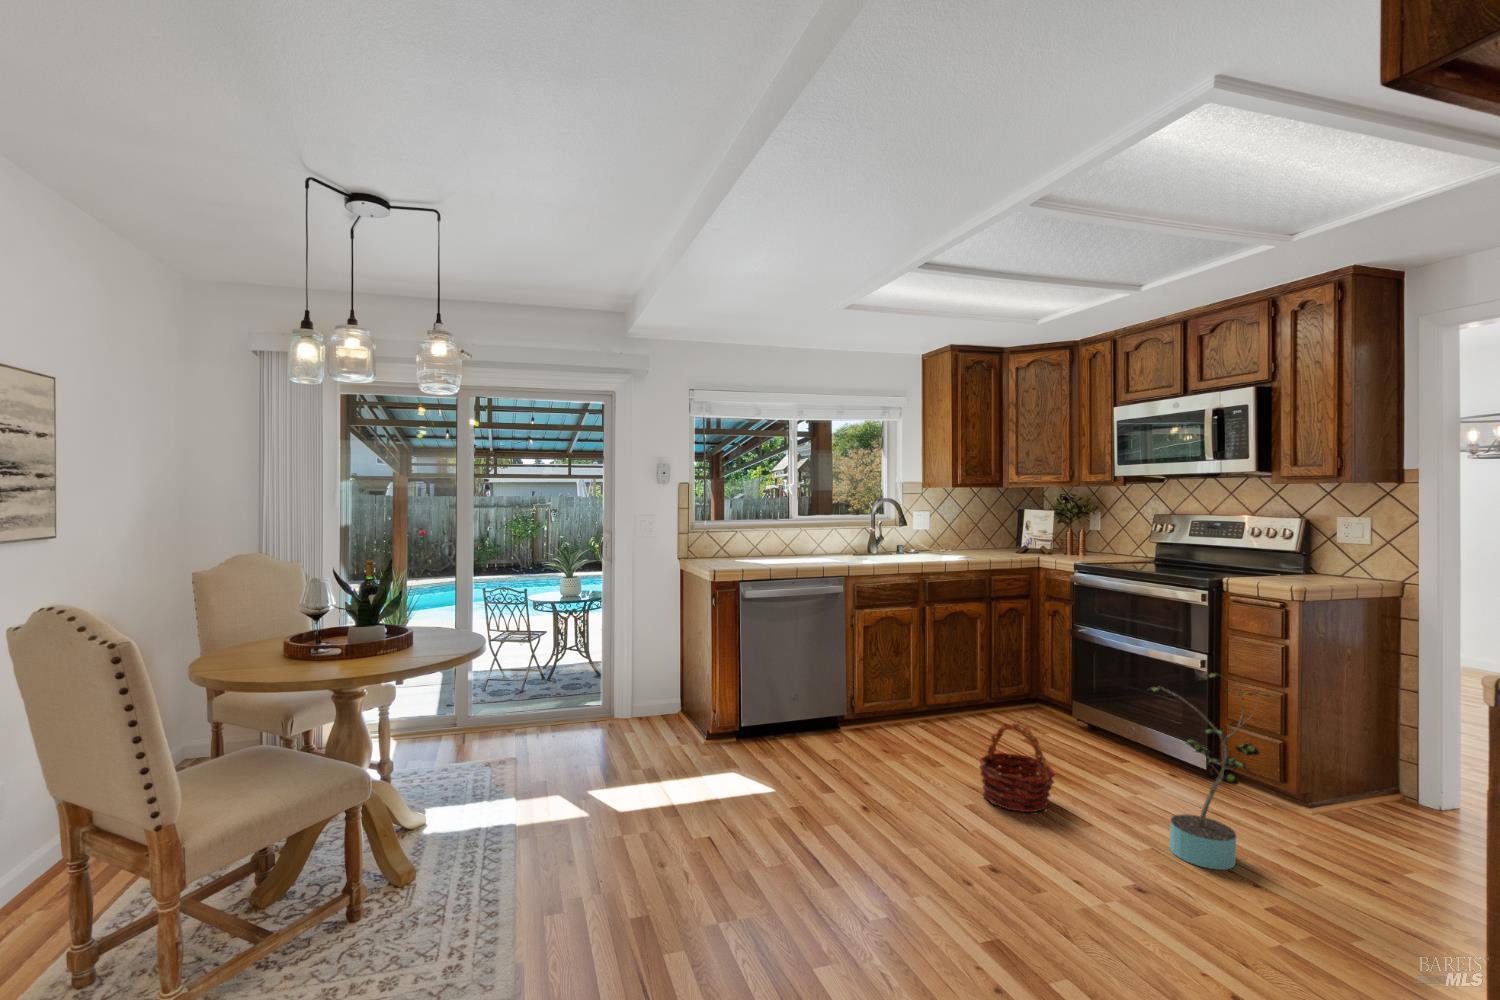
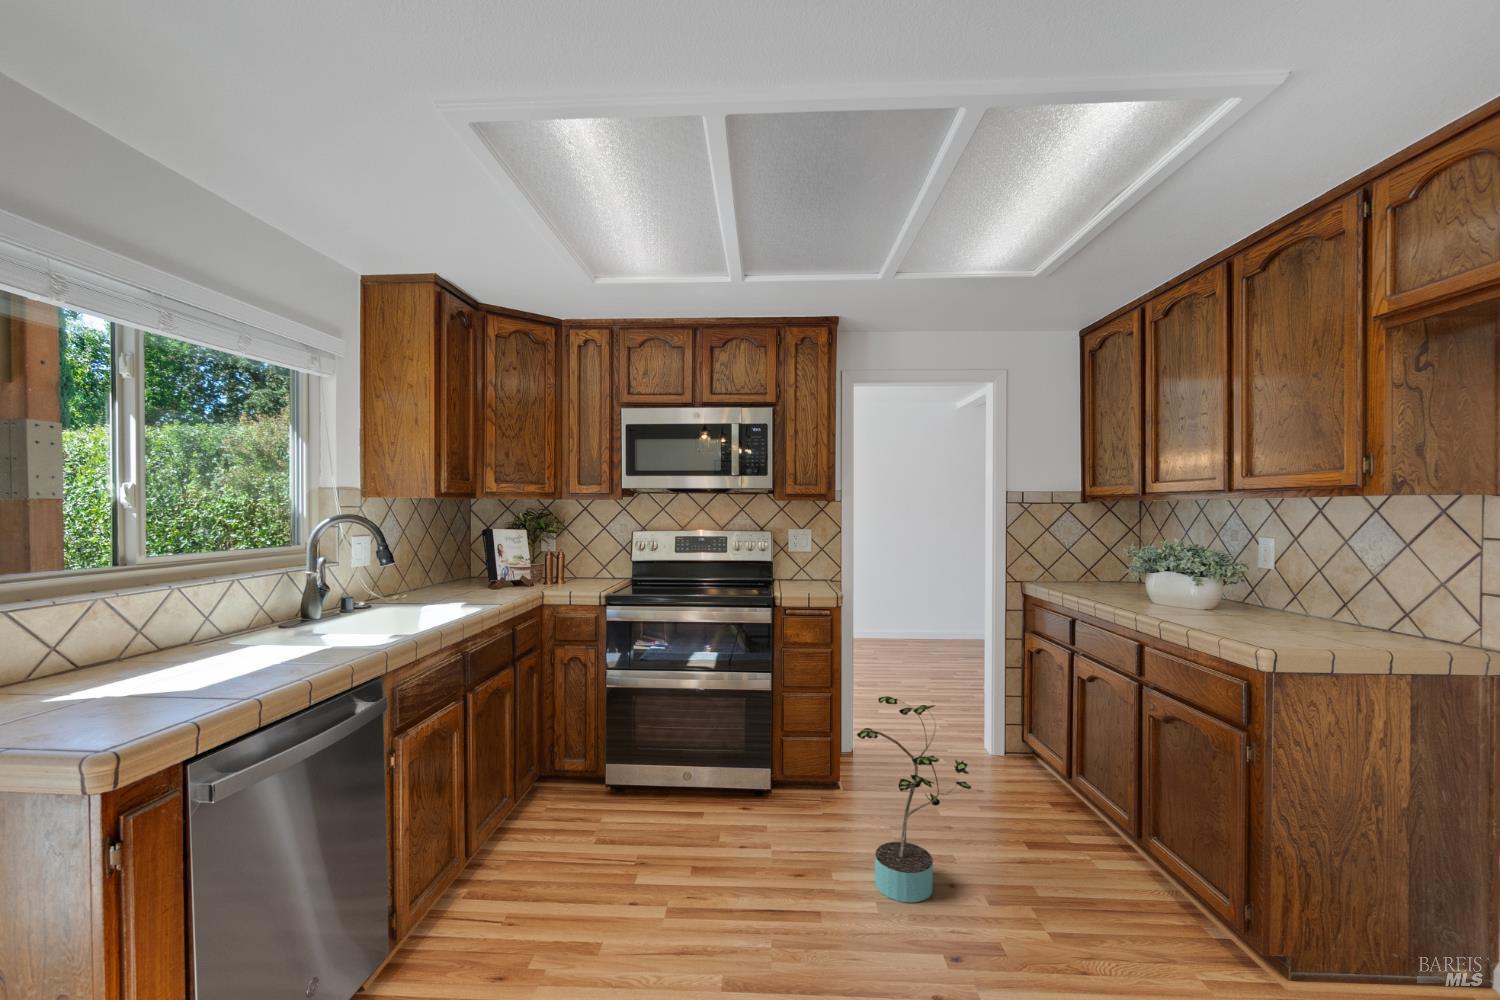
basket: present [979,723,1055,812] -> none [683,836,784,968]

